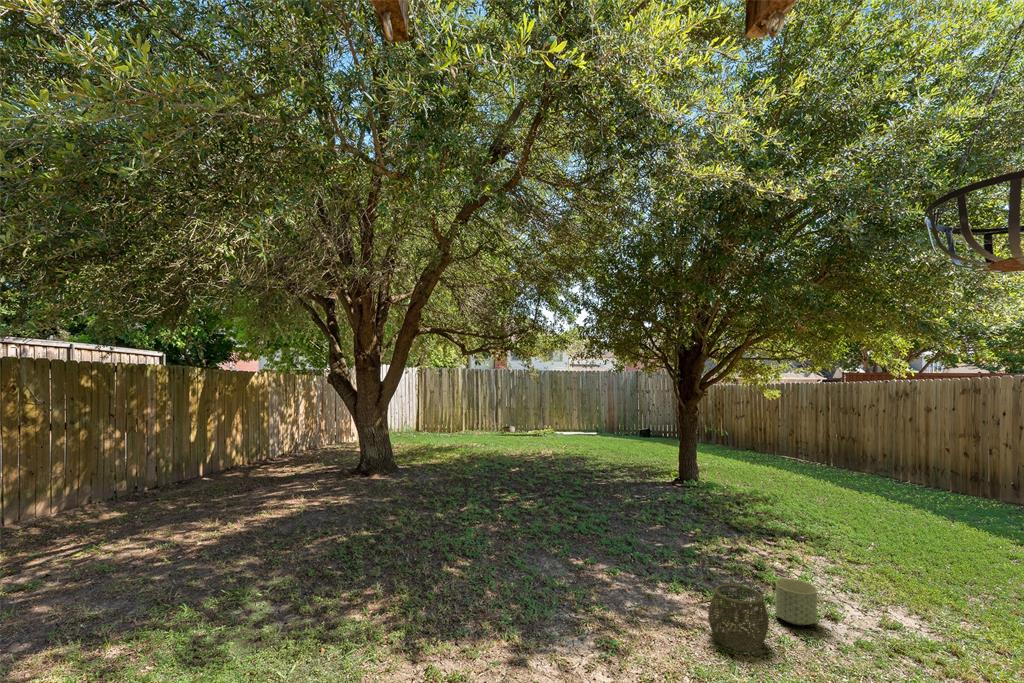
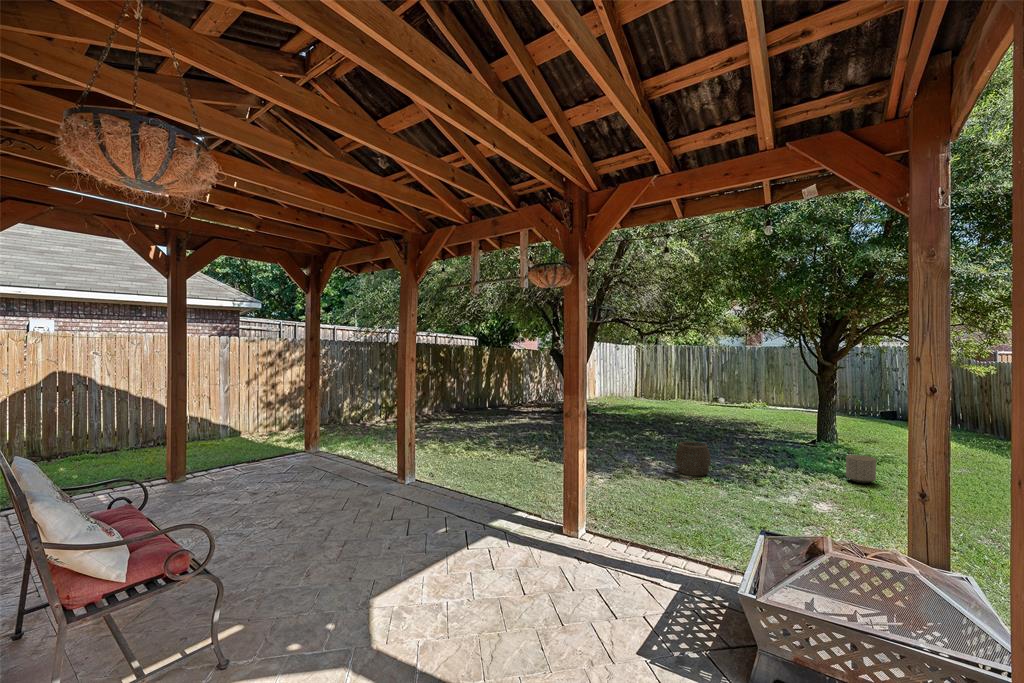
woven basket: present [708,584,769,652] -> present [675,442,711,476]

